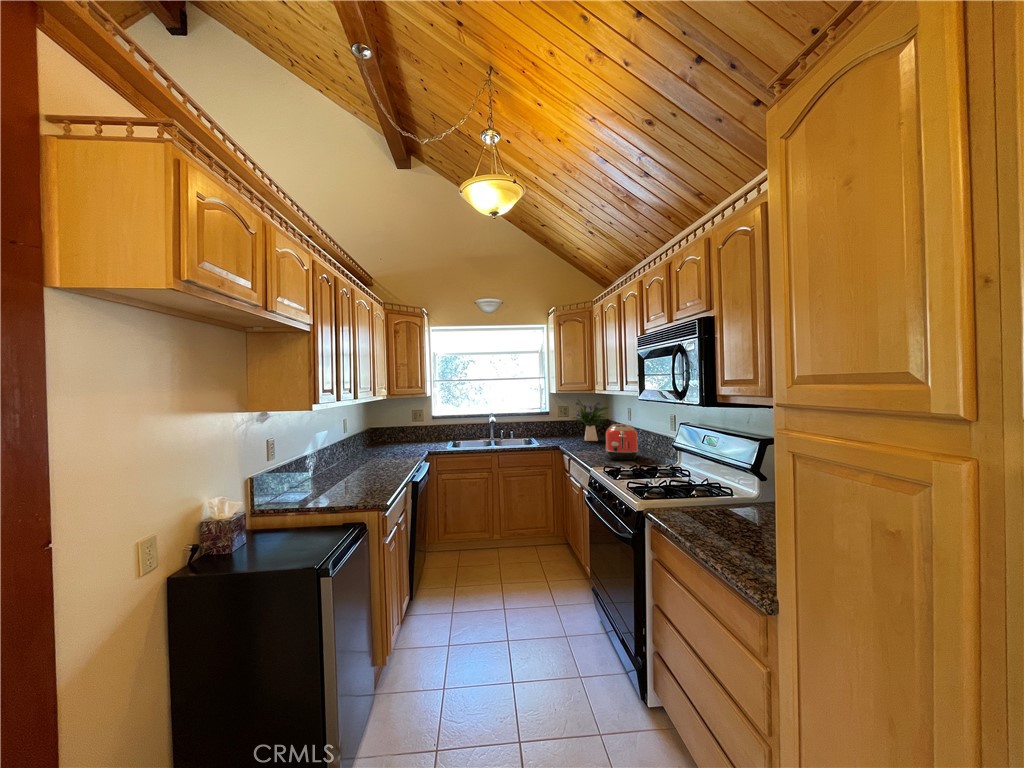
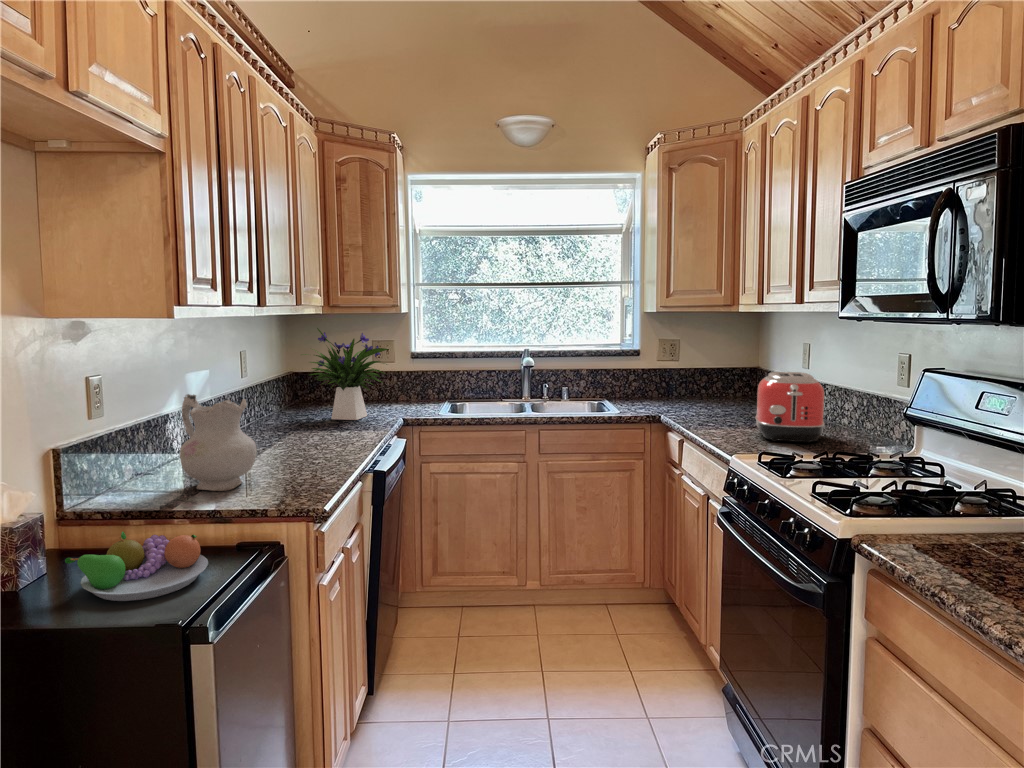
flower arrangement: present [574,400,608,441] -> present [305,328,388,420]
ceramic pitcher: none [313,447,353,497] -> present [180,394,257,491]
fruit bowl: none [256,521,329,557] -> present [65,531,208,601]

